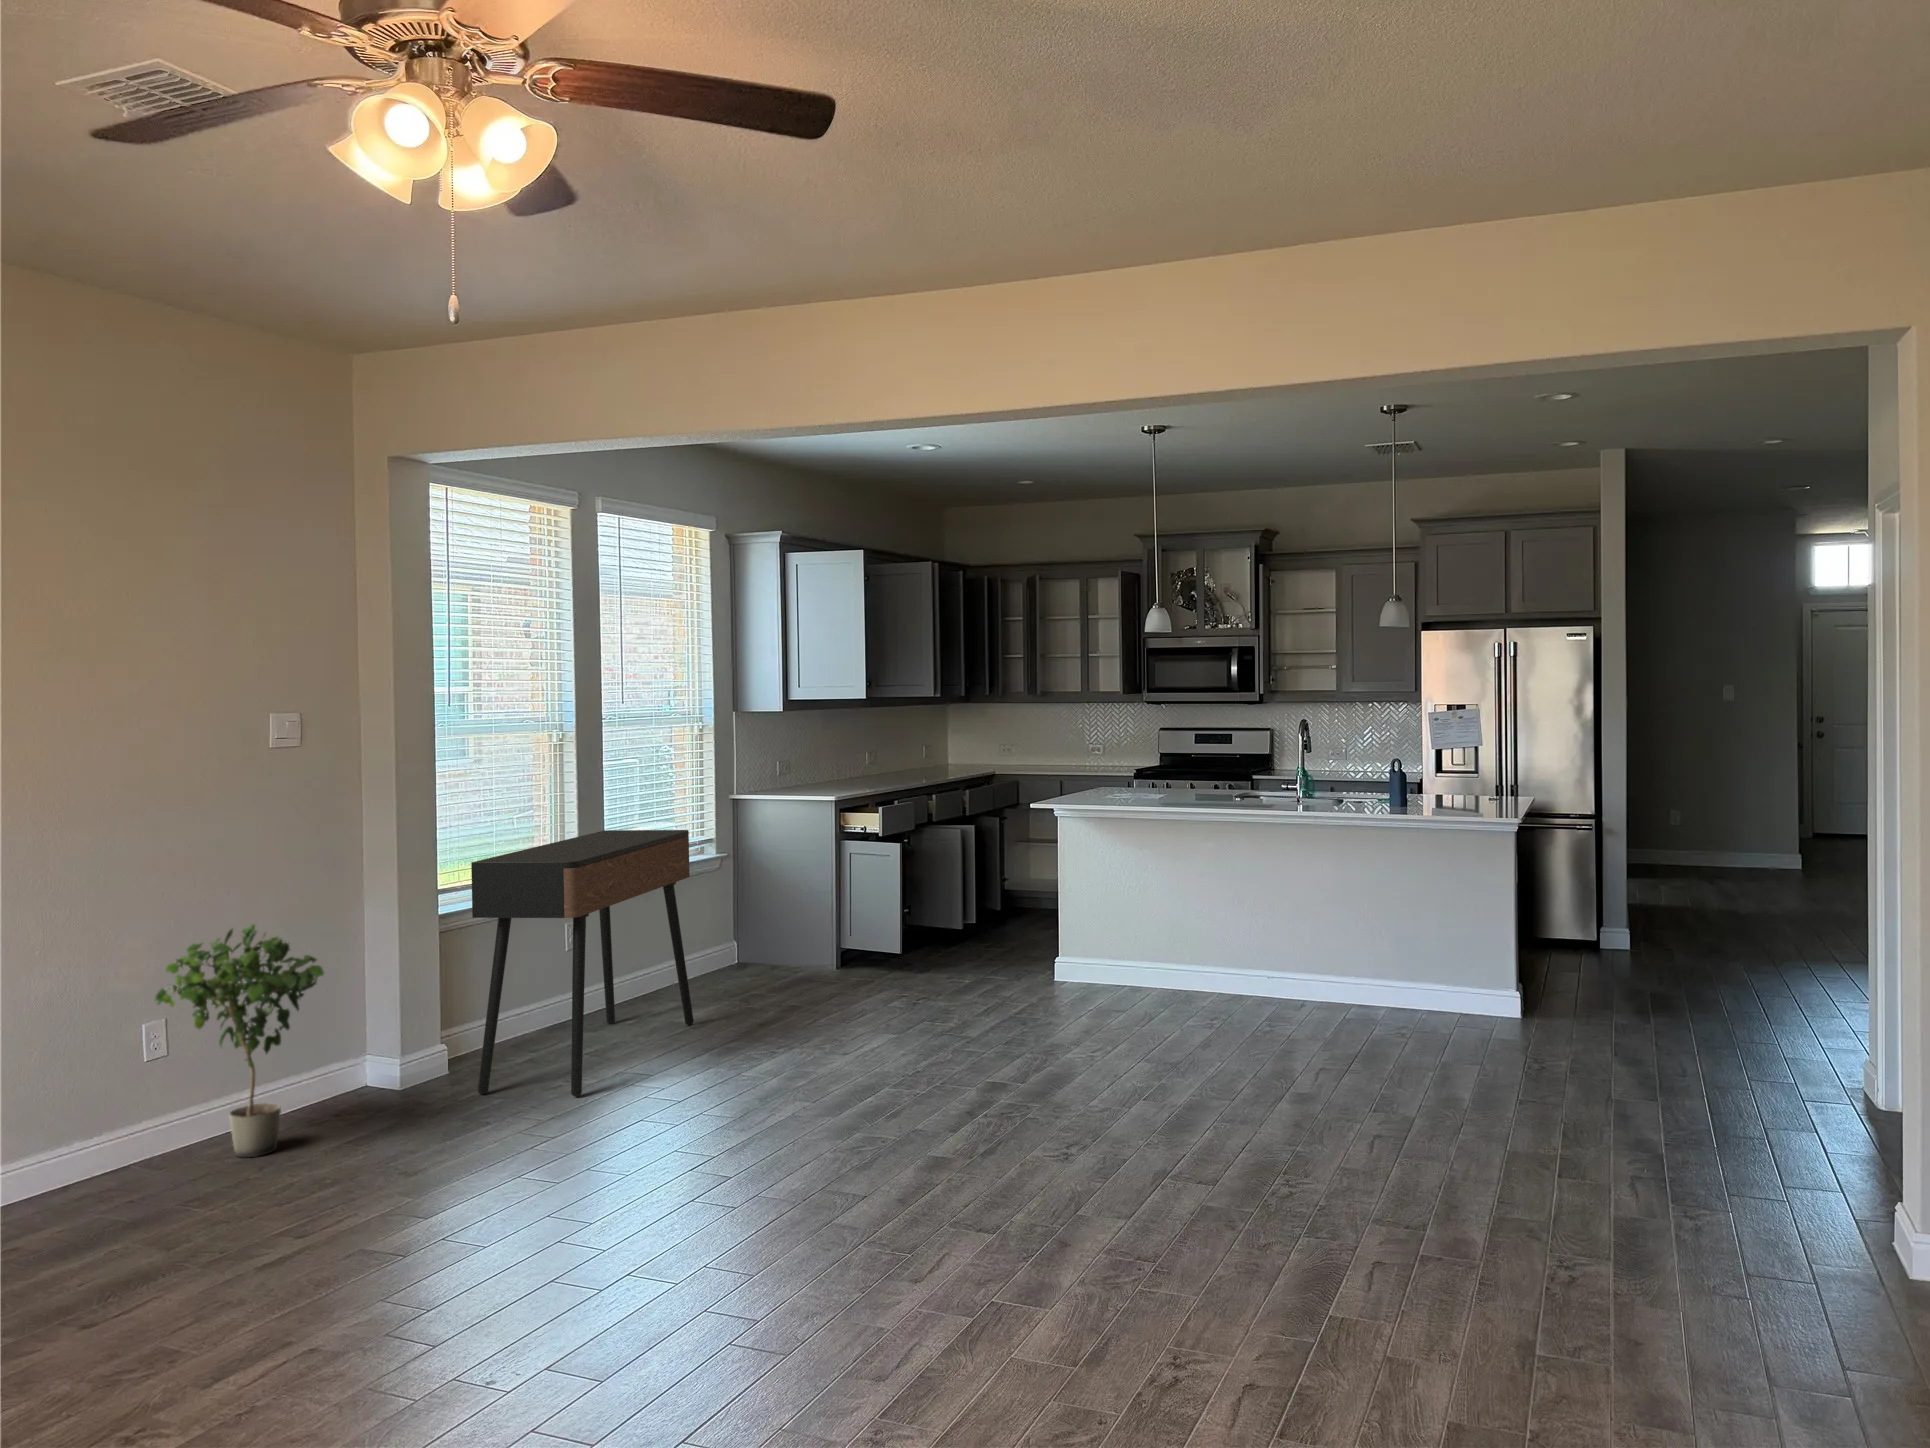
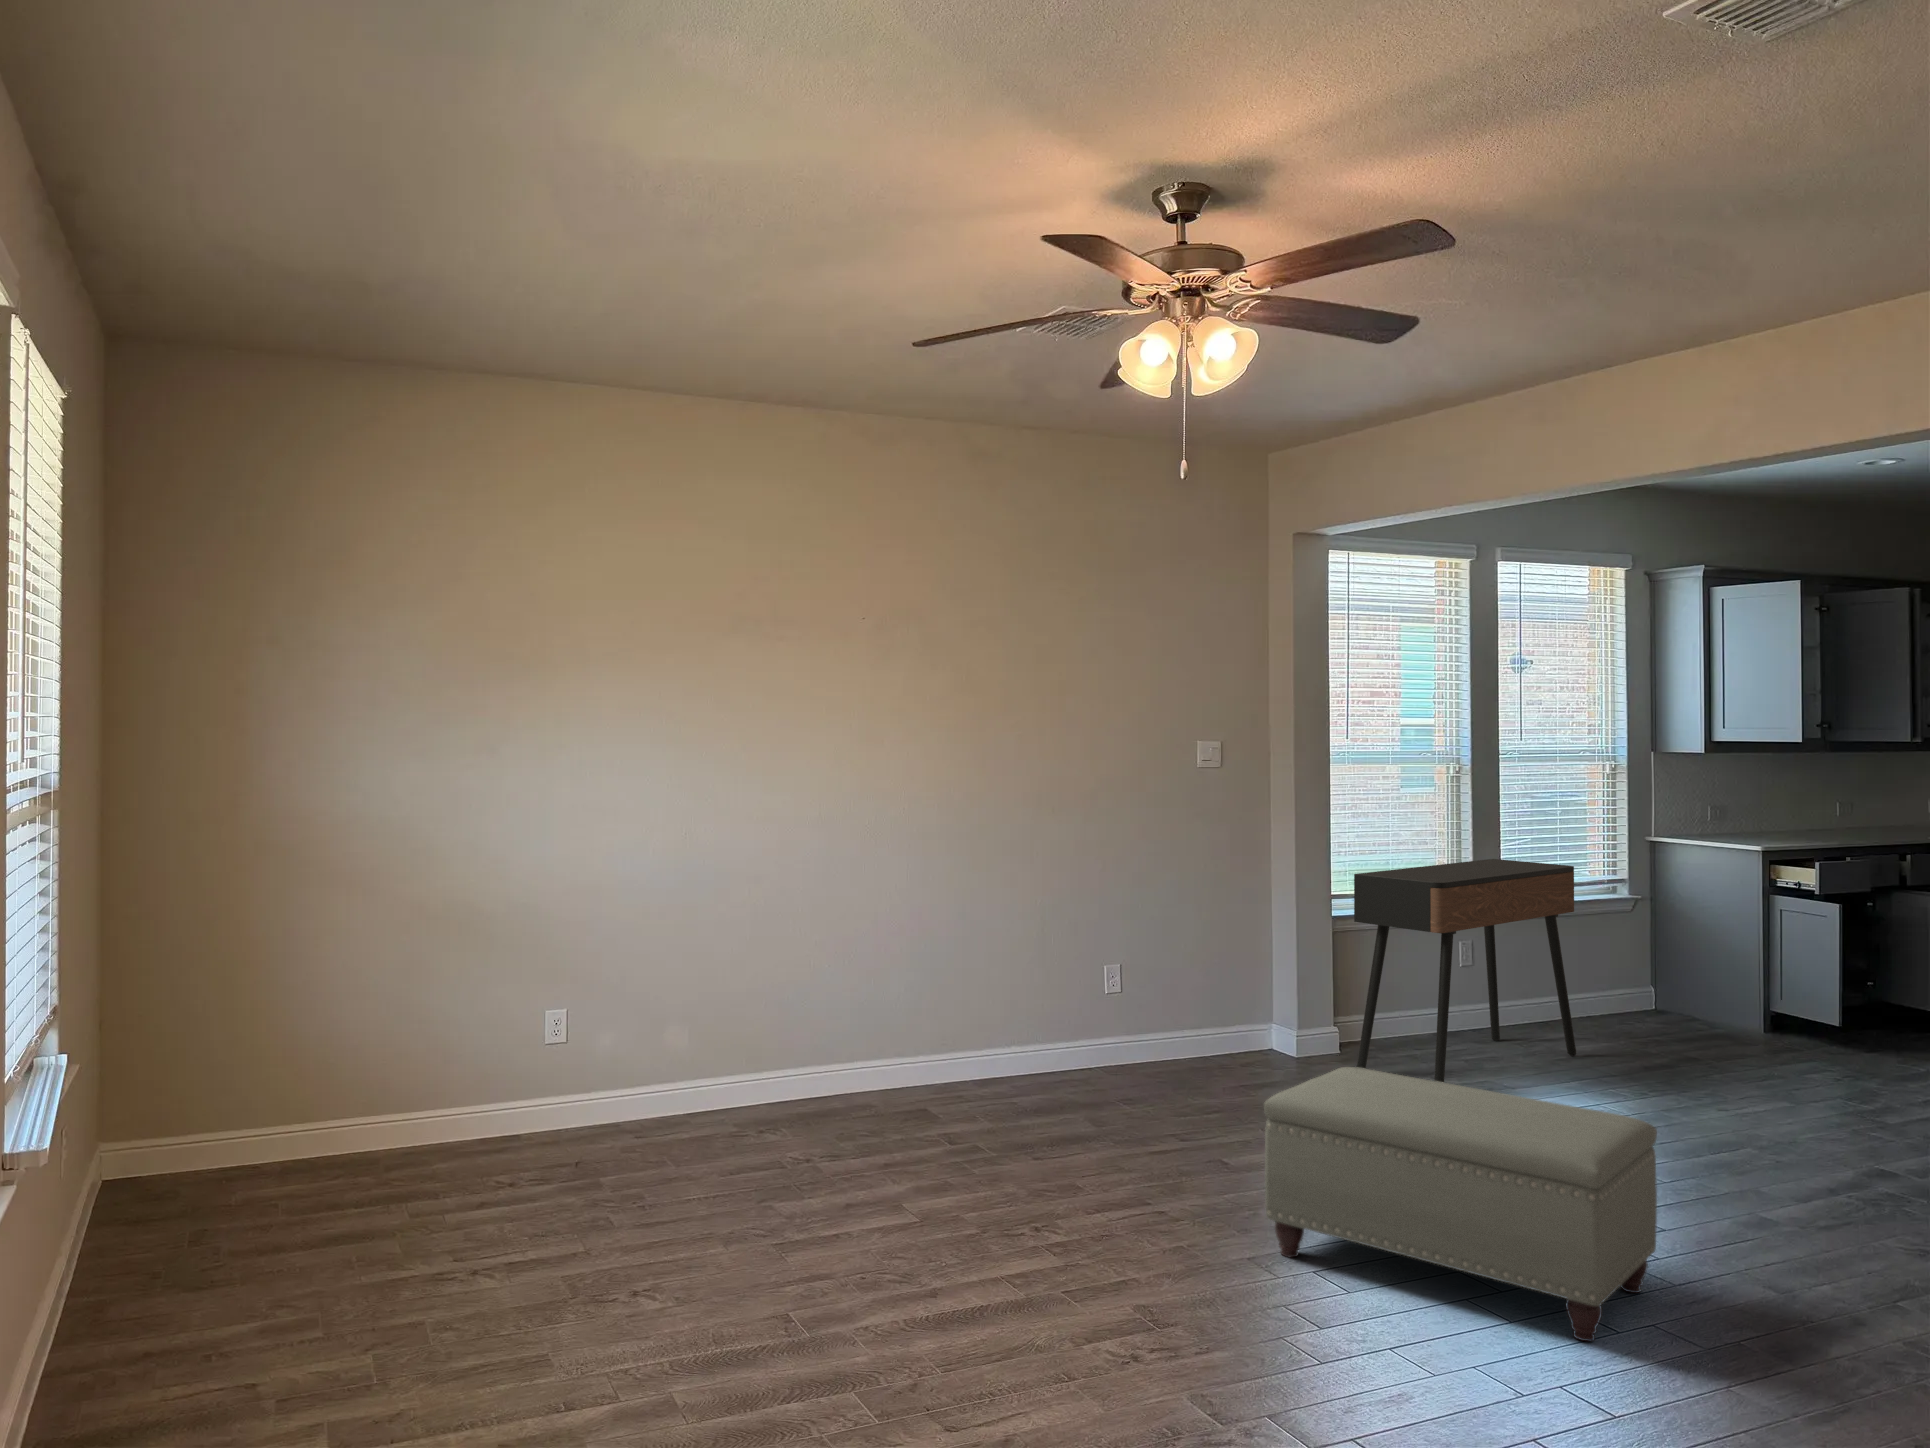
potted plant: present [155,924,324,1157] -> none [1116,904,1227,1084]
ottoman: none [441,1085,867,1352] -> present [1264,1067,1657,1341]

